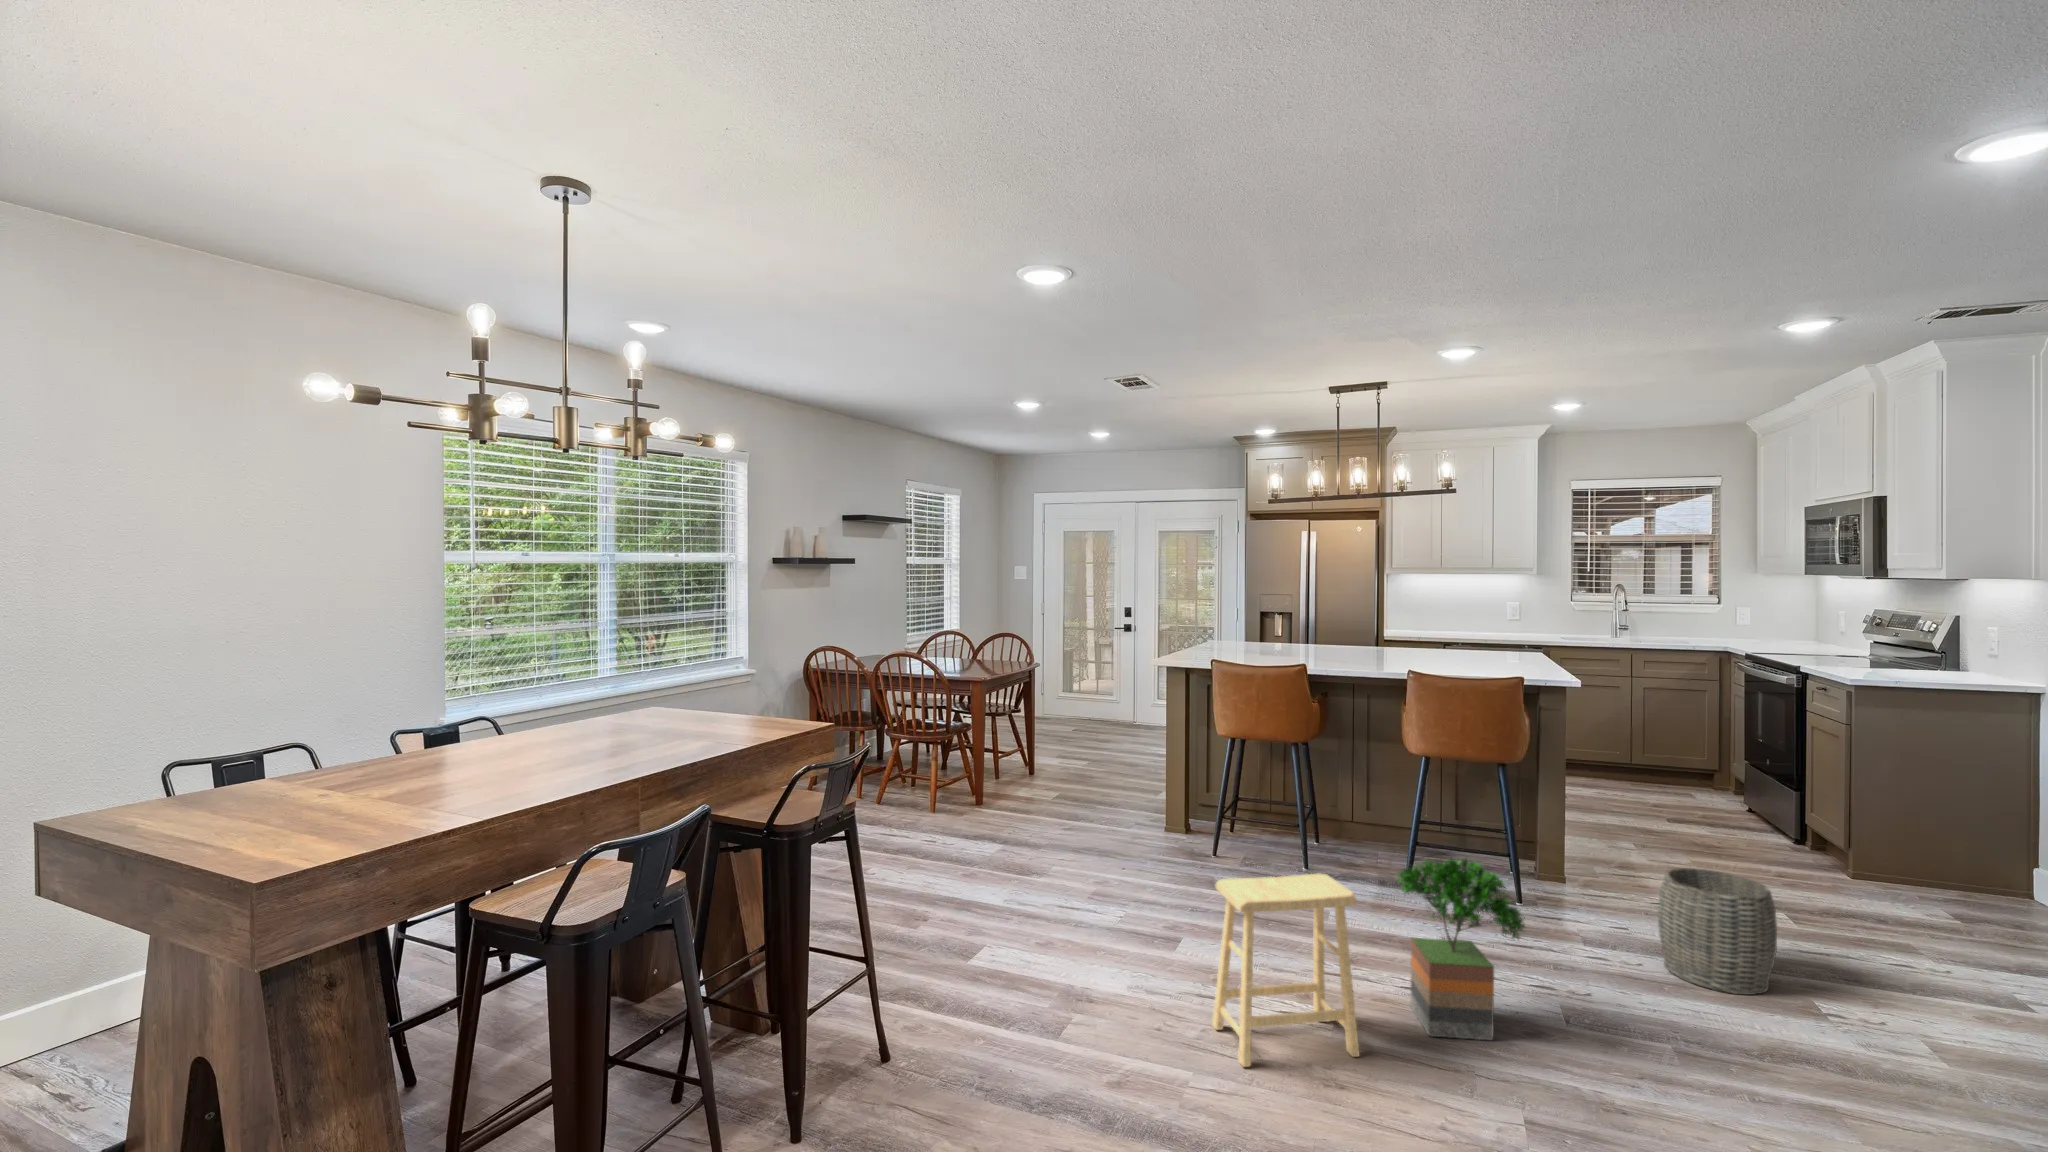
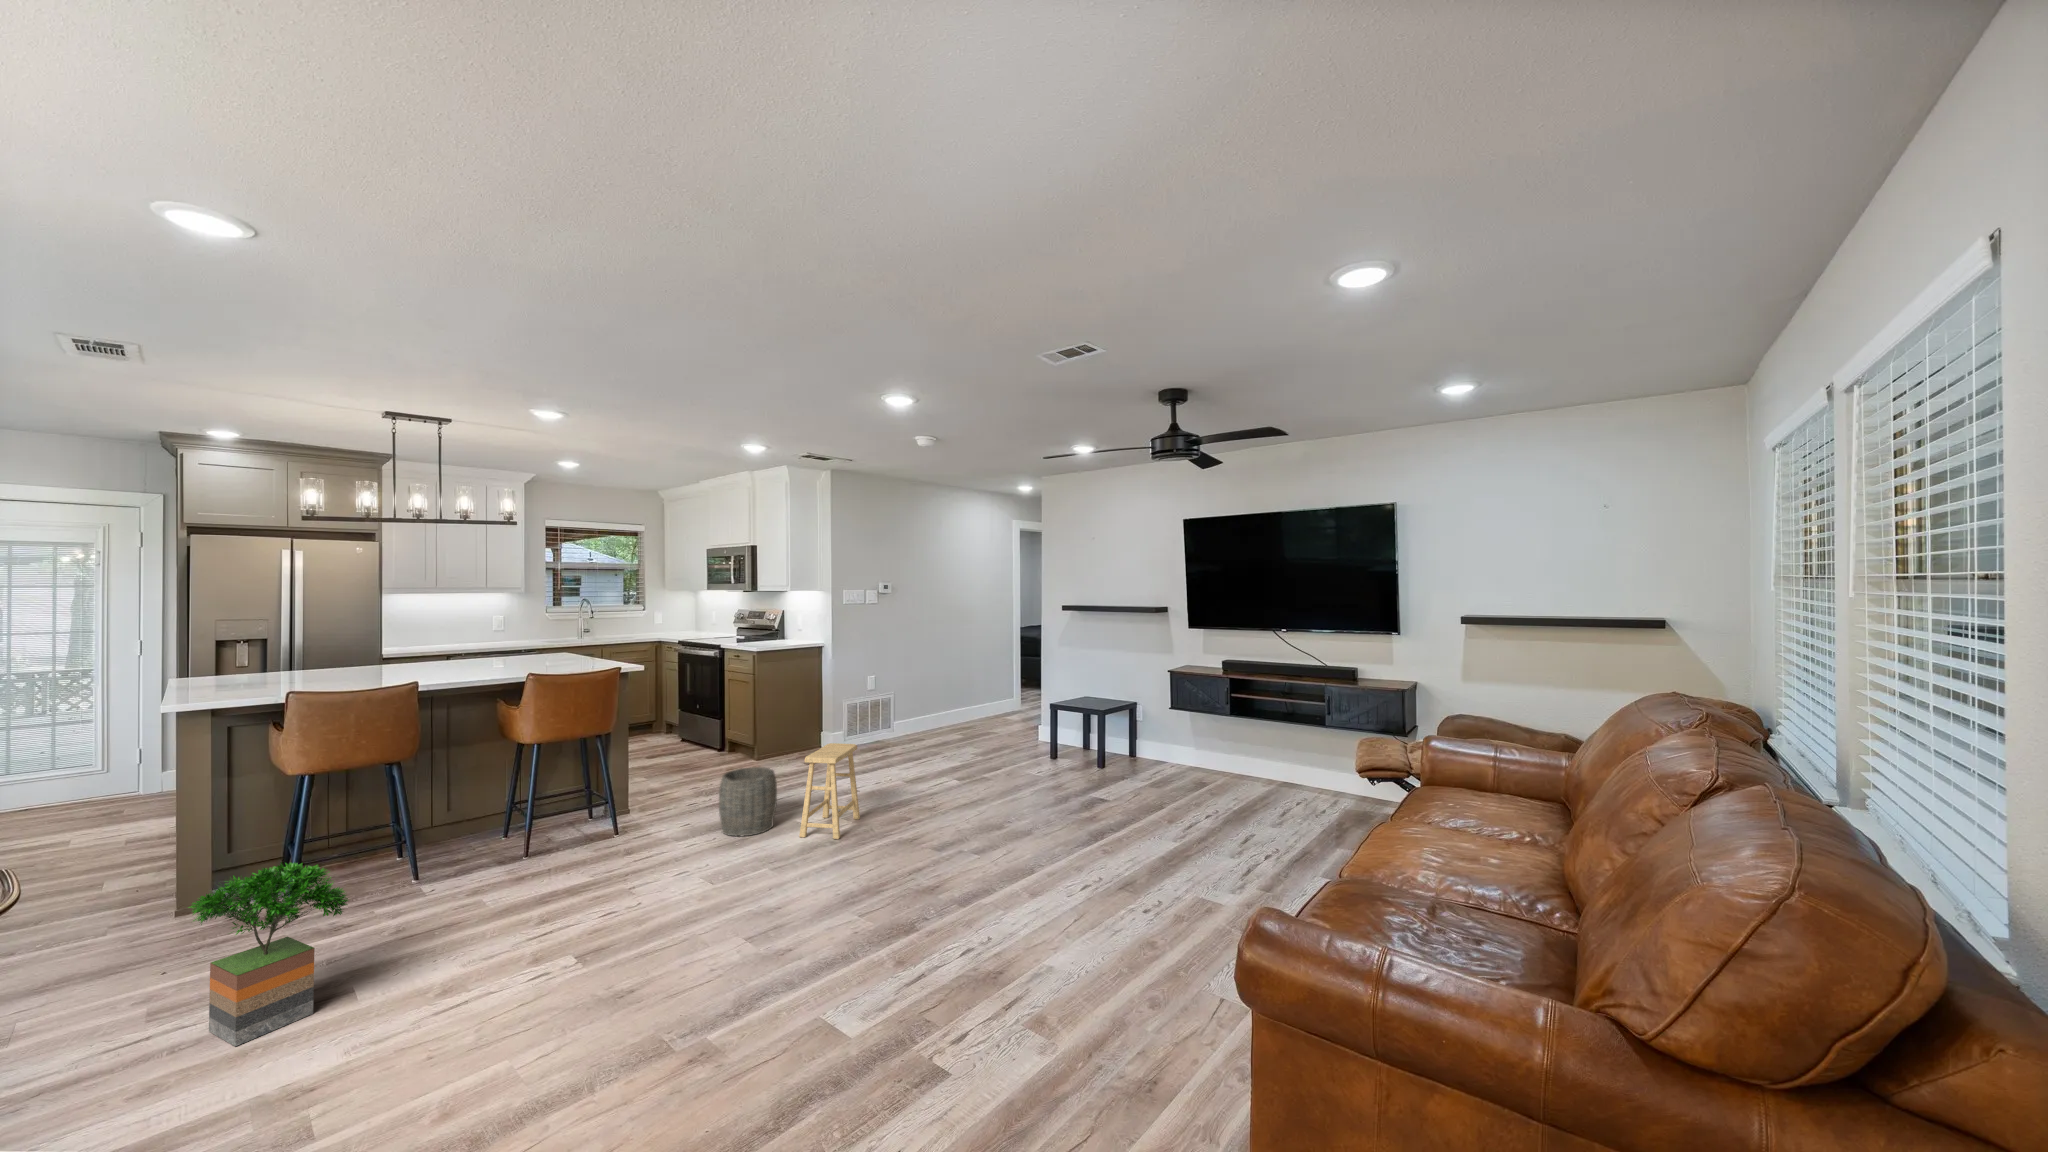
potted tree: present [1396,858,1525,1040] -> present [189,862,348,1046]
footstool: present [1212,873,1359,1067] -> present [799,743,860,839]

